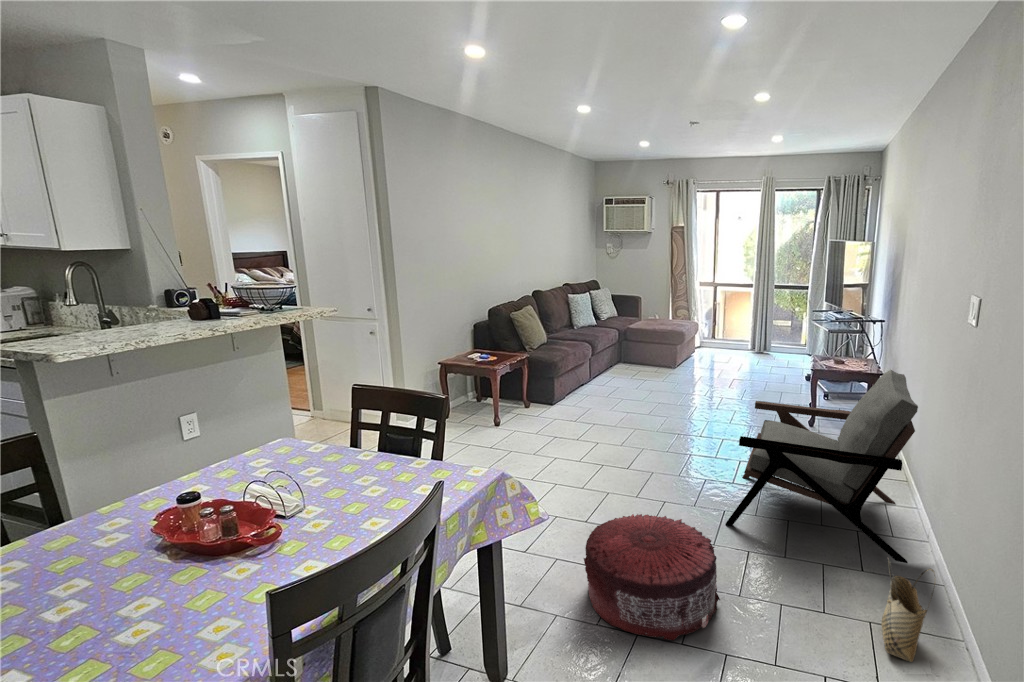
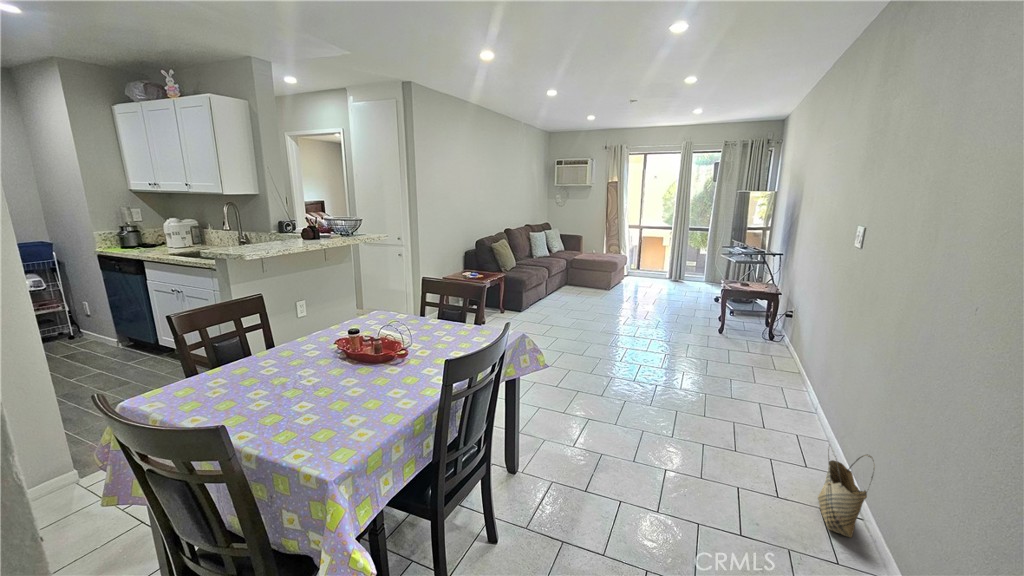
armchair: present [726,370,918,563] -> none [670,286,841,447]
pouf: present [584,514,720,640] -> none [557,408,677,523]

